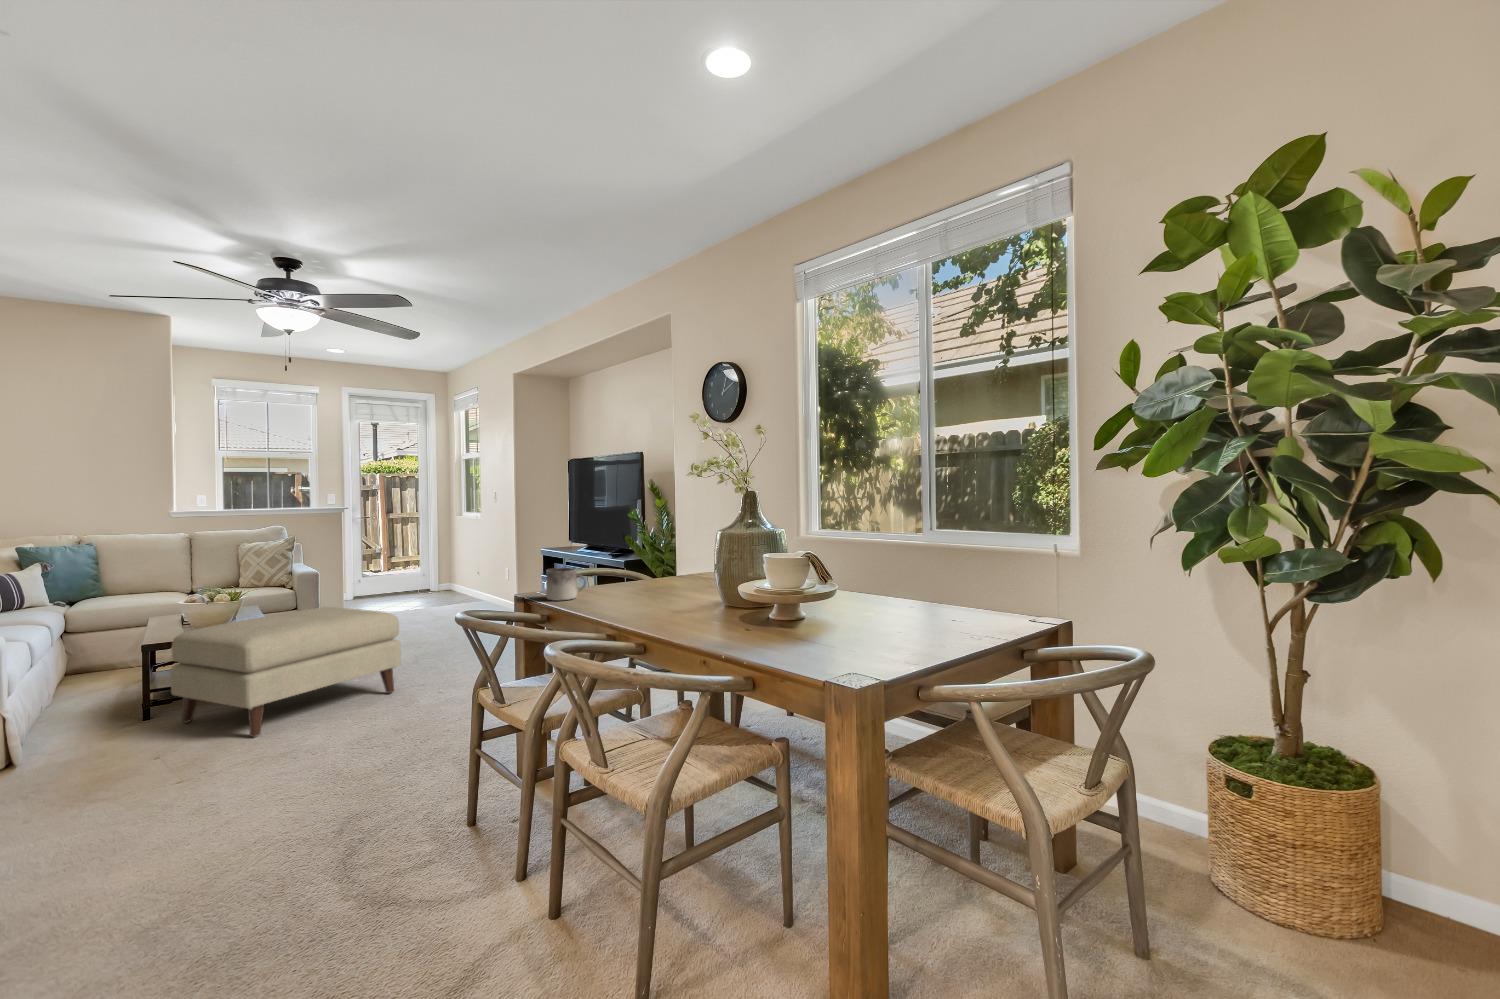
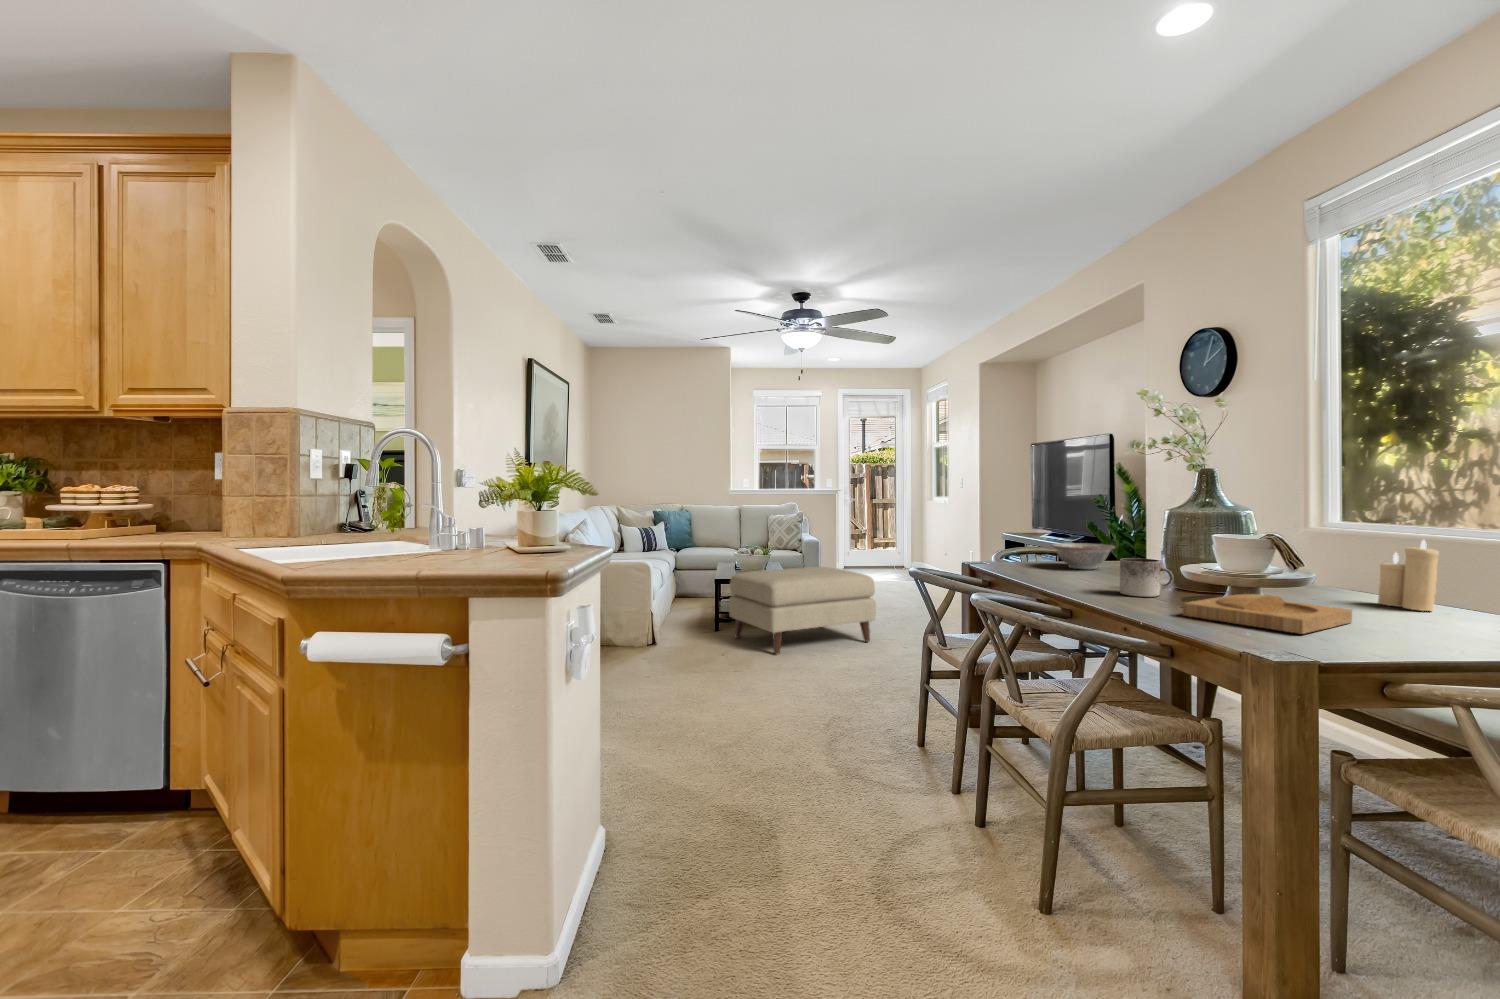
candle: none [877,551,915,609] -> present [1378,540,1439,611]
decorative bowl: none [611,566,672,594] -> present [1051,543,1115,569]
mug: present [546,568,587,600] -> present [1120,558,1174,597]
tray: none [757,614,877,651] -> present [1183,594,1352,634]

